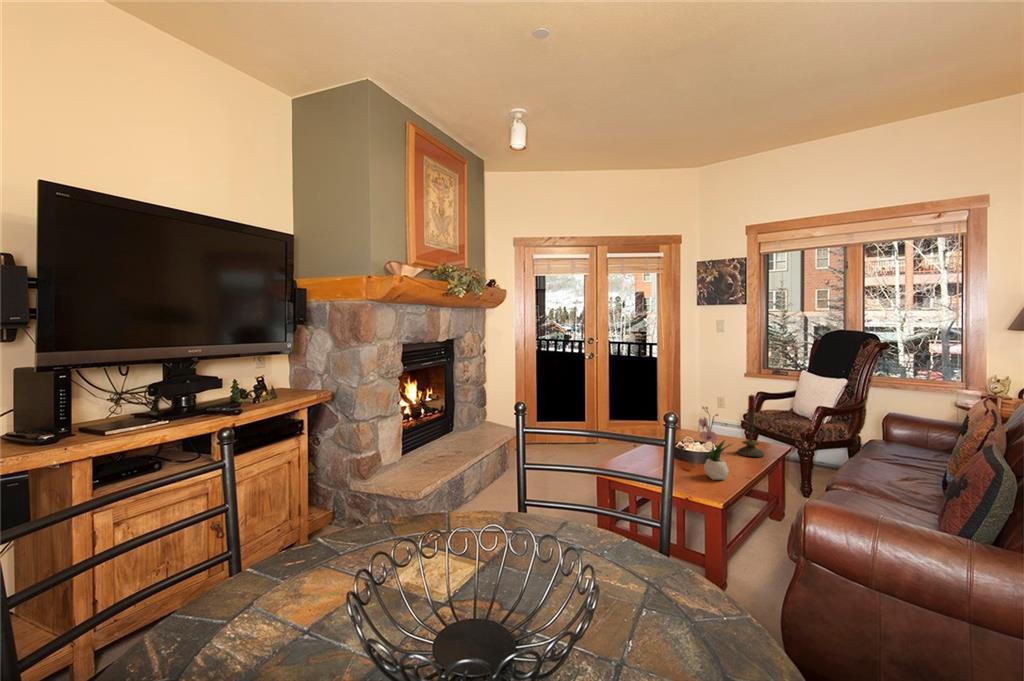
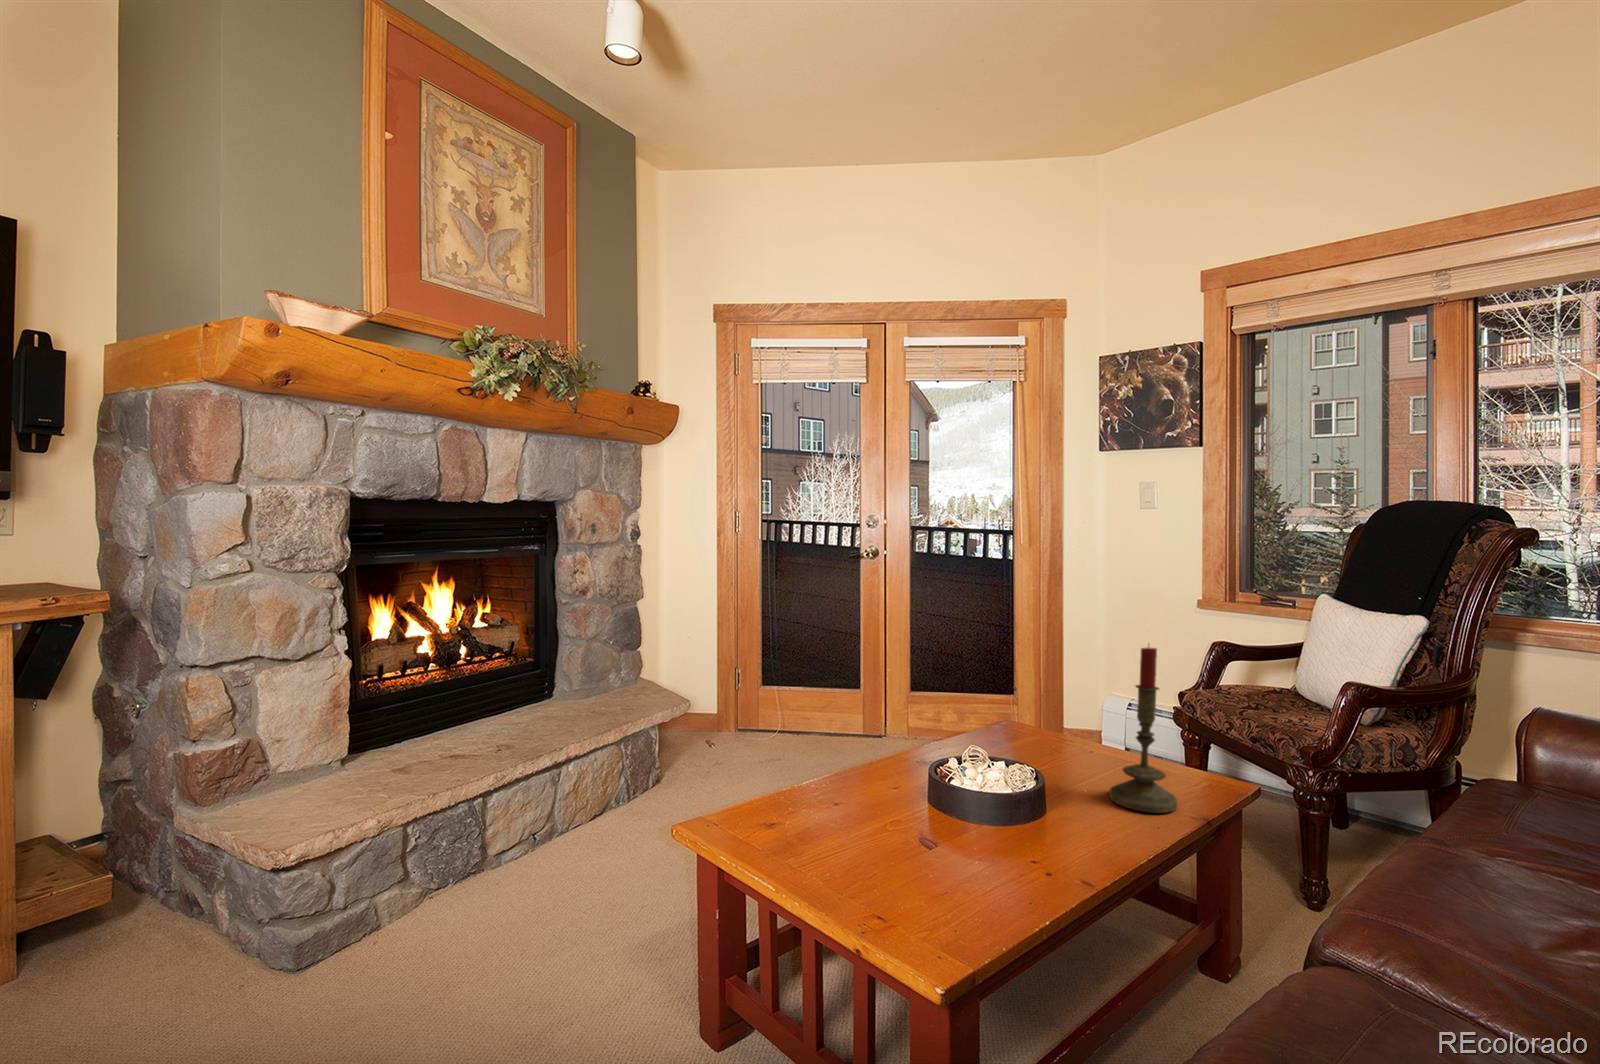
flower arrangement: present [699,407,730,480] -> none [961,675,1052,887]

